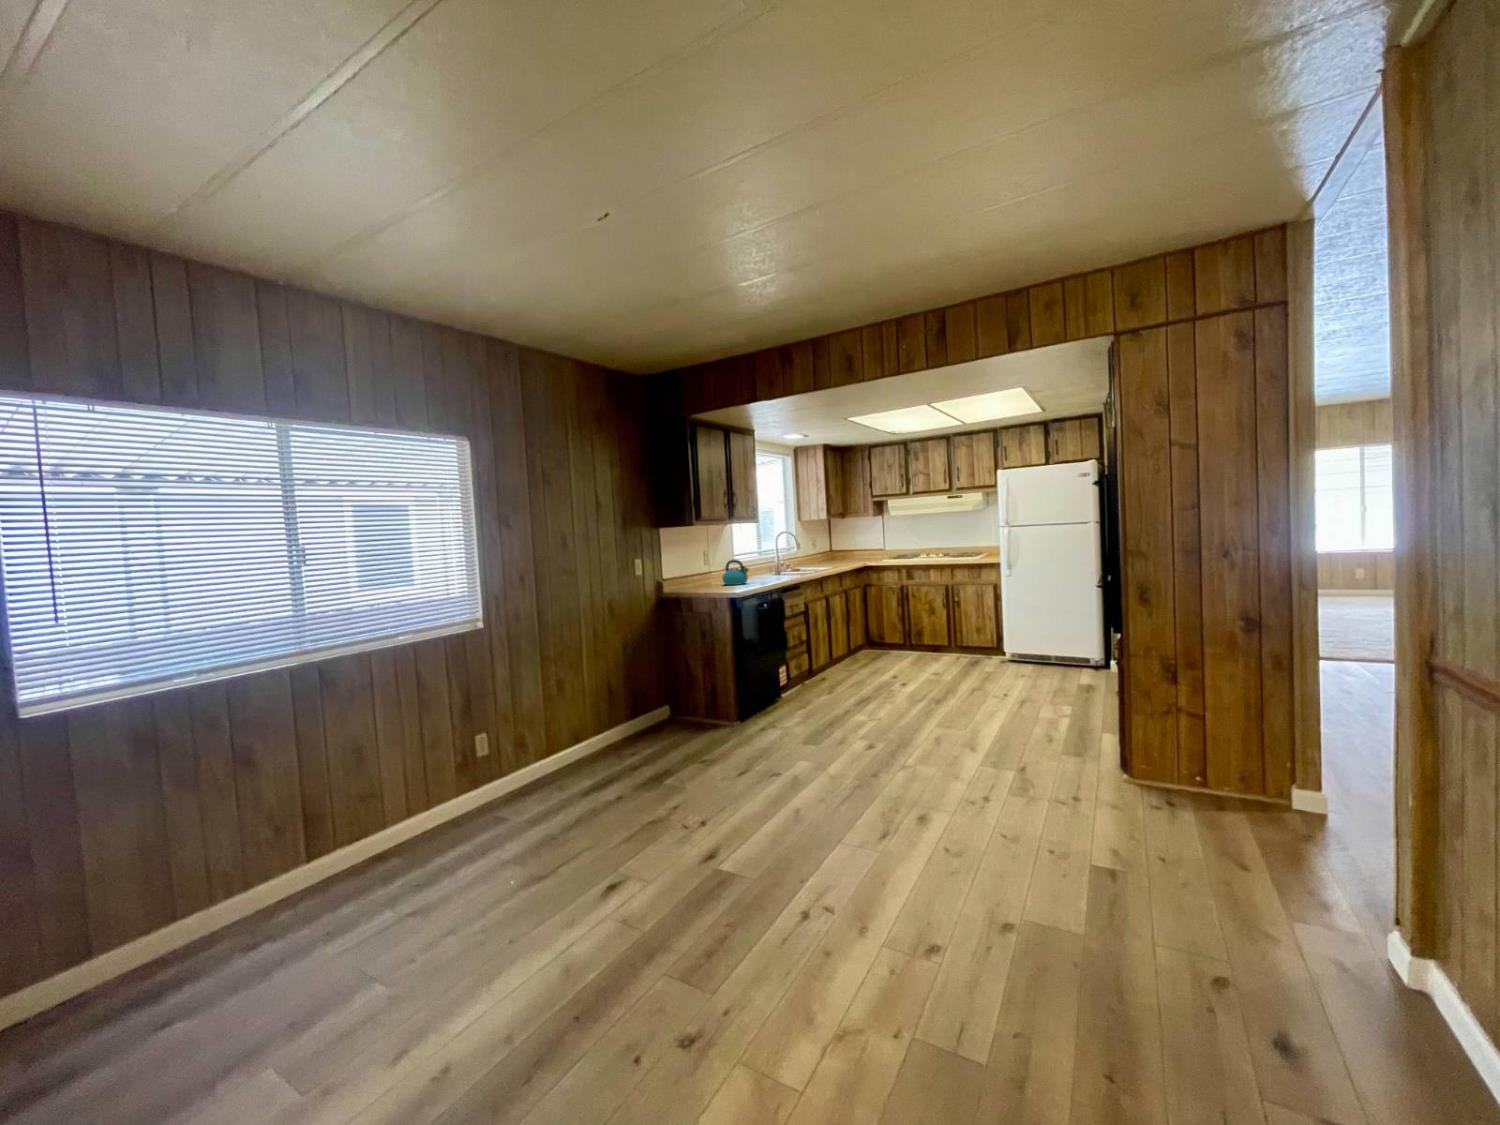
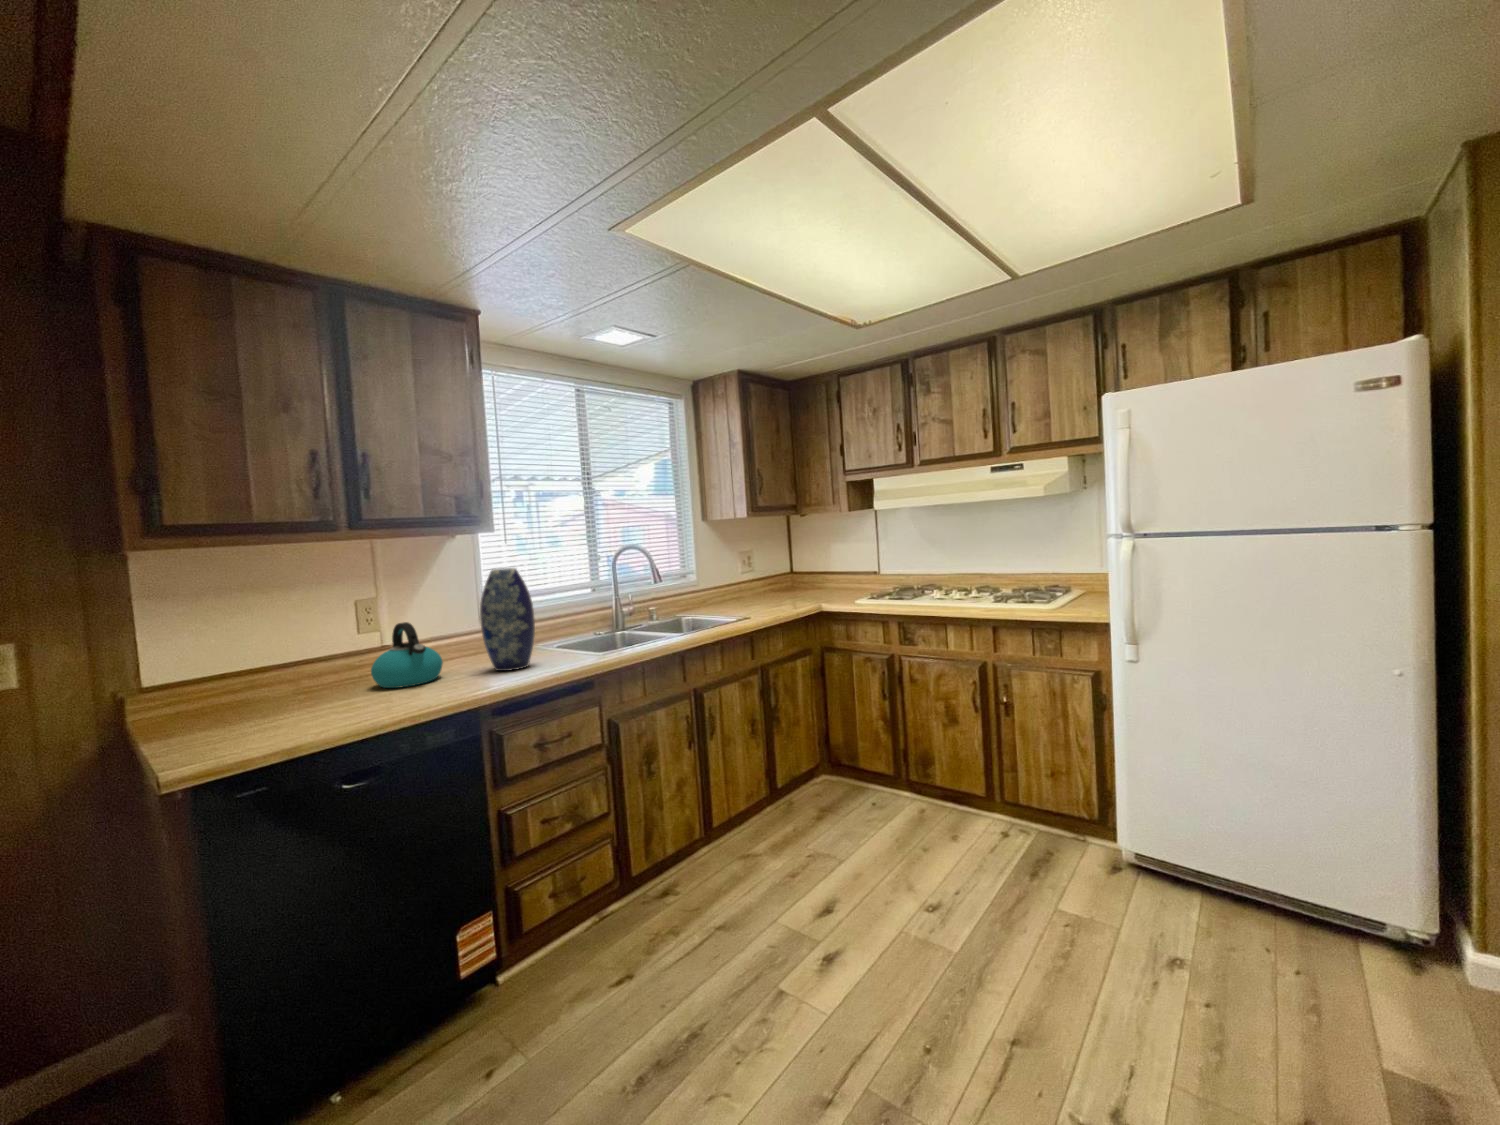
vase: none [758,538,779,581] -> present [480,568,535,671]

